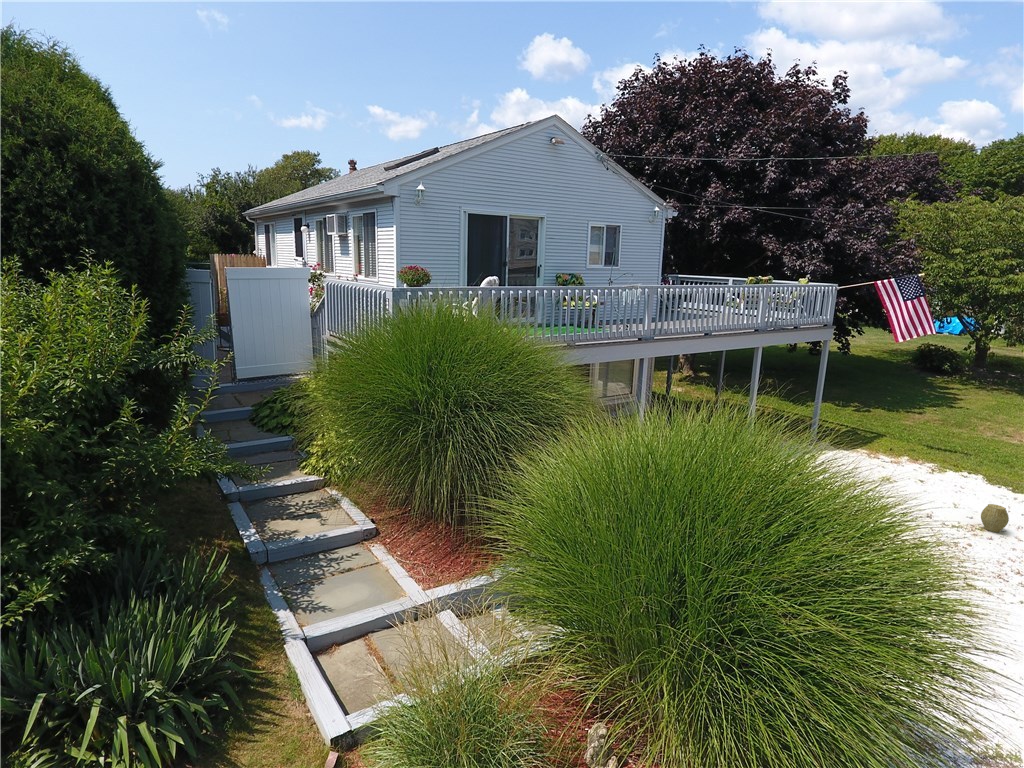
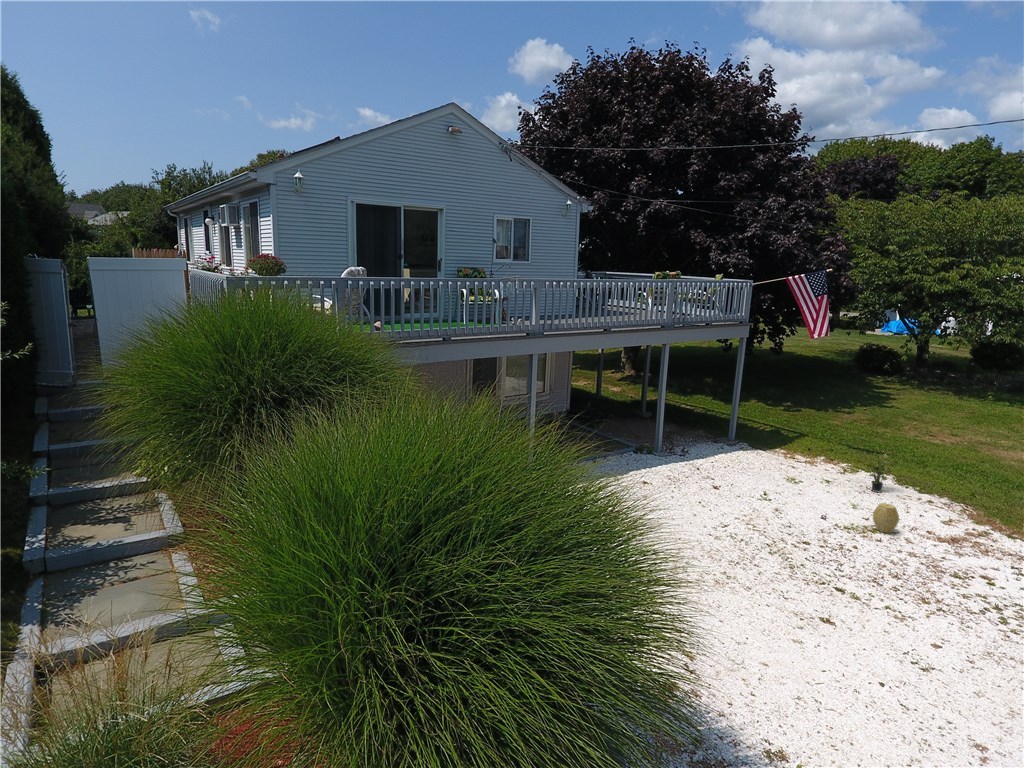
potted plant: none [961,455,990,492] -> present [866,454,892,492]

